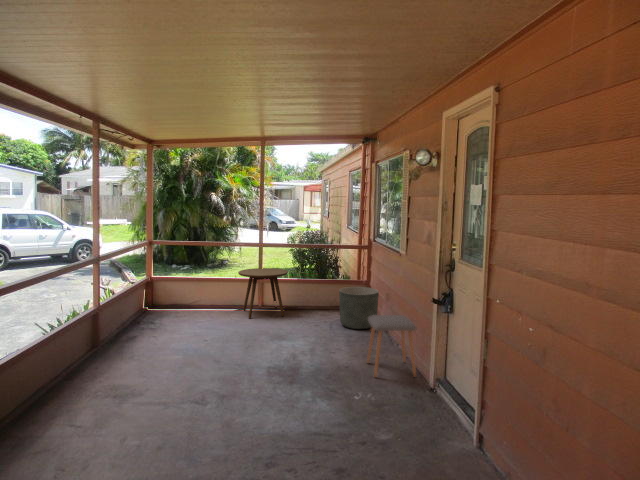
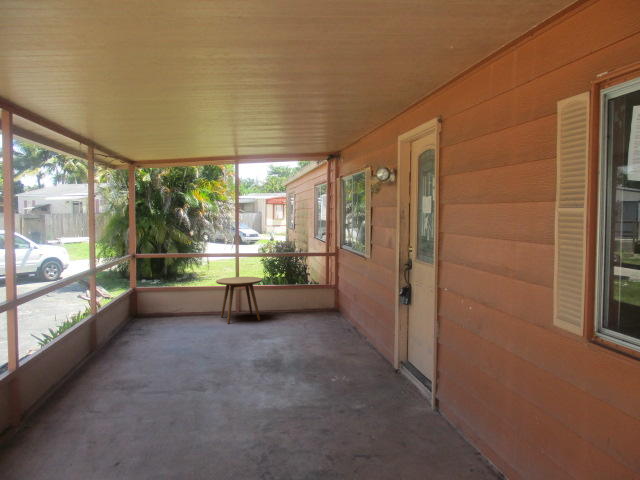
planter: present [339,287,379,329] -> none [311,290,347,328]
stool: present [367,315,416,377] -> none [339,311,383,366]

